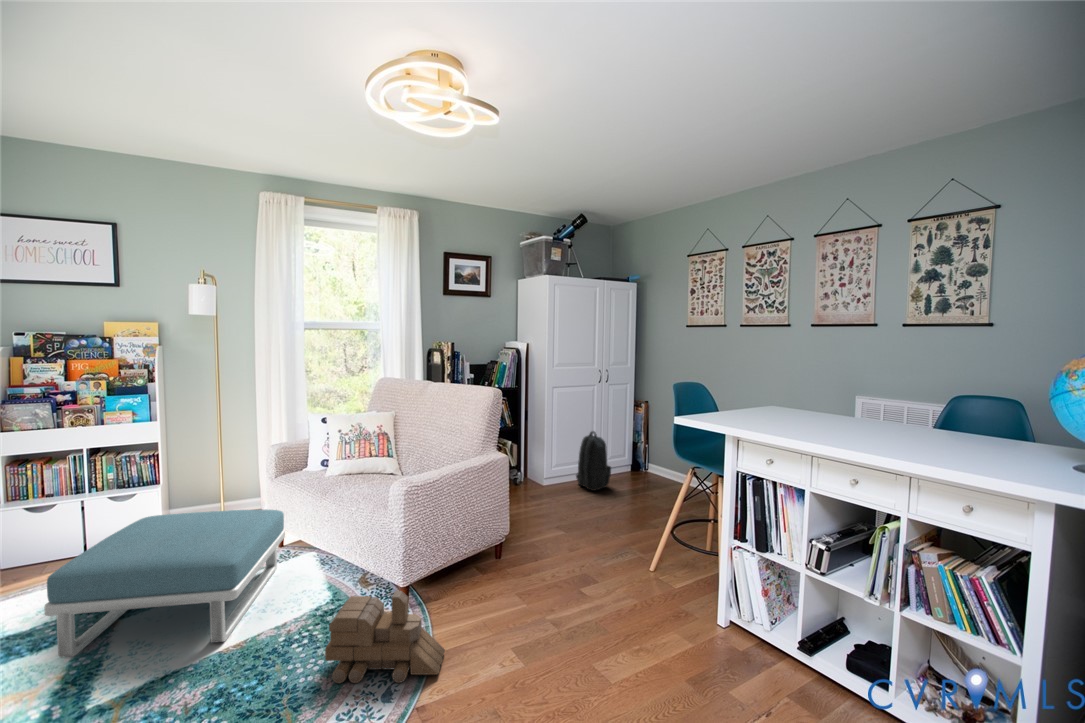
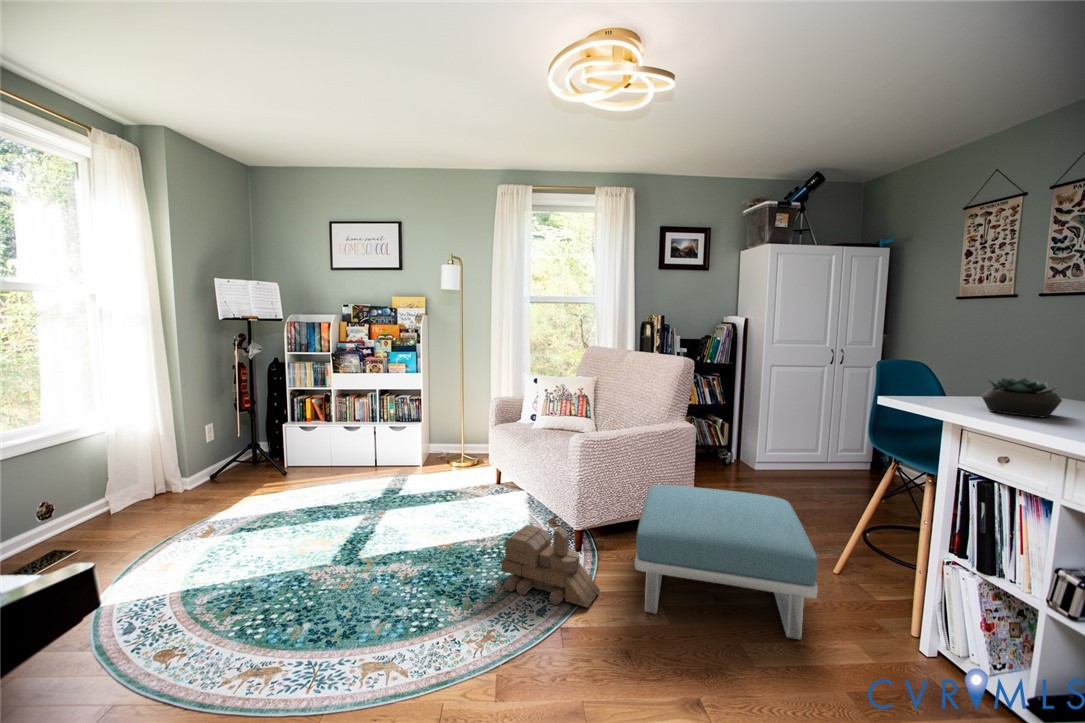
succulent plant: none [747,395,795,425] -> present [982,378,1062,418]
backpack: present [576,431,611,491] -> none [791,418,835,485]
footstool: present [44,509,285,658] -> present [635,485,818,639]

